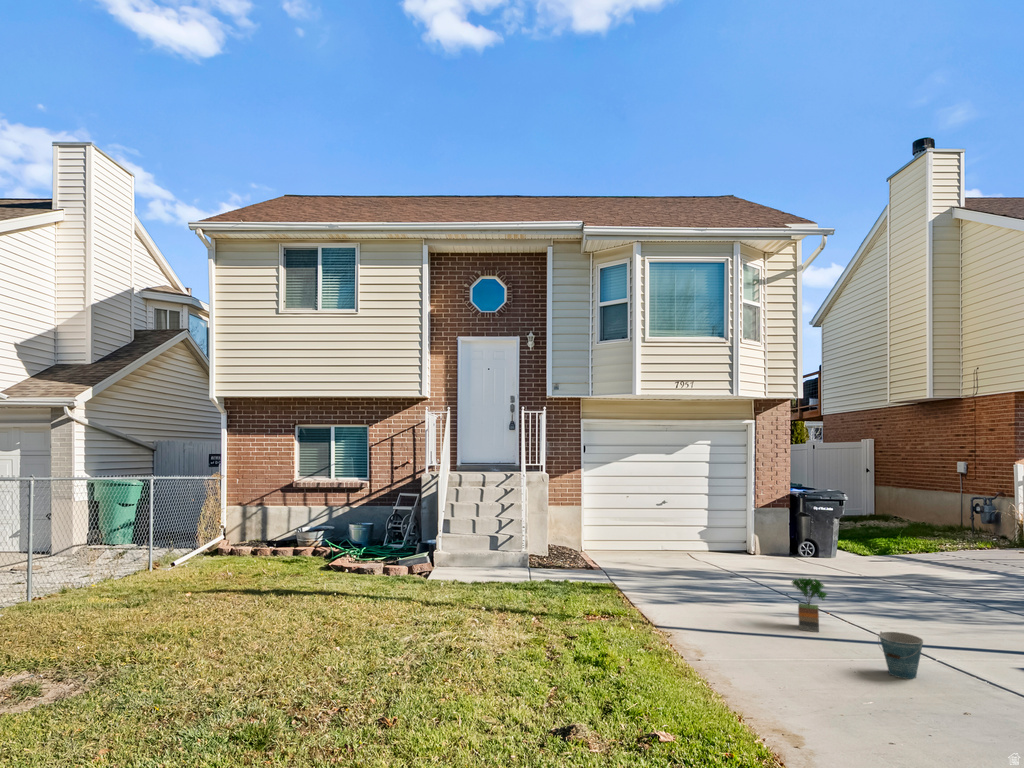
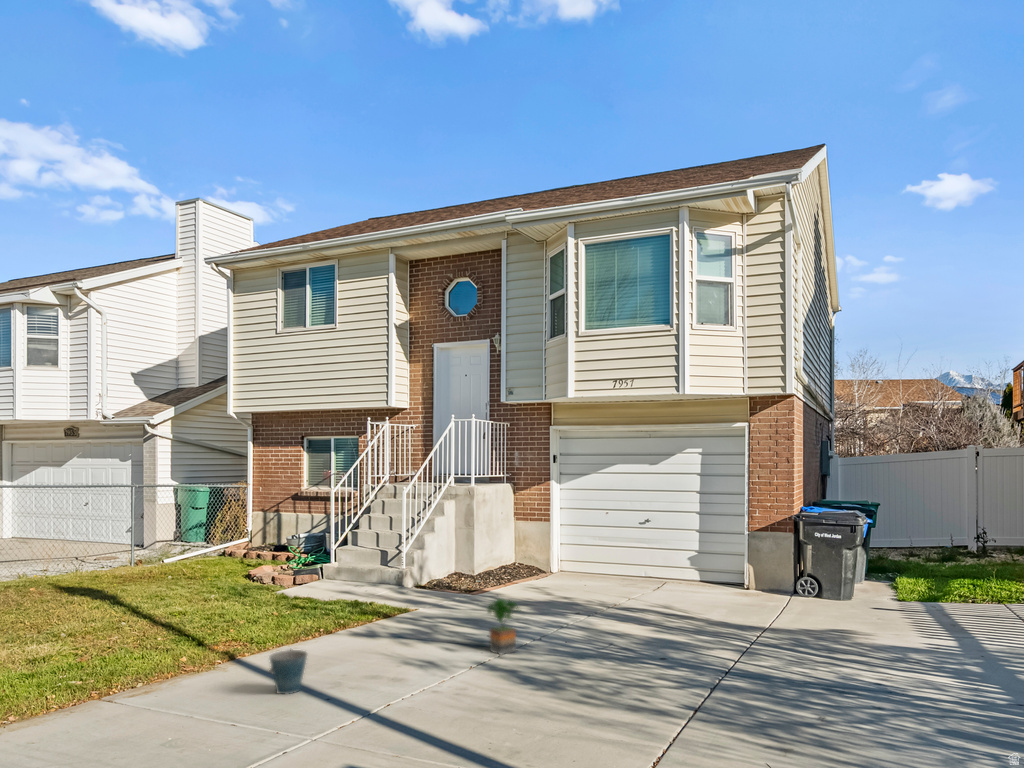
bucket: present [879,632,923,679] -> present [269,649,307,694]

